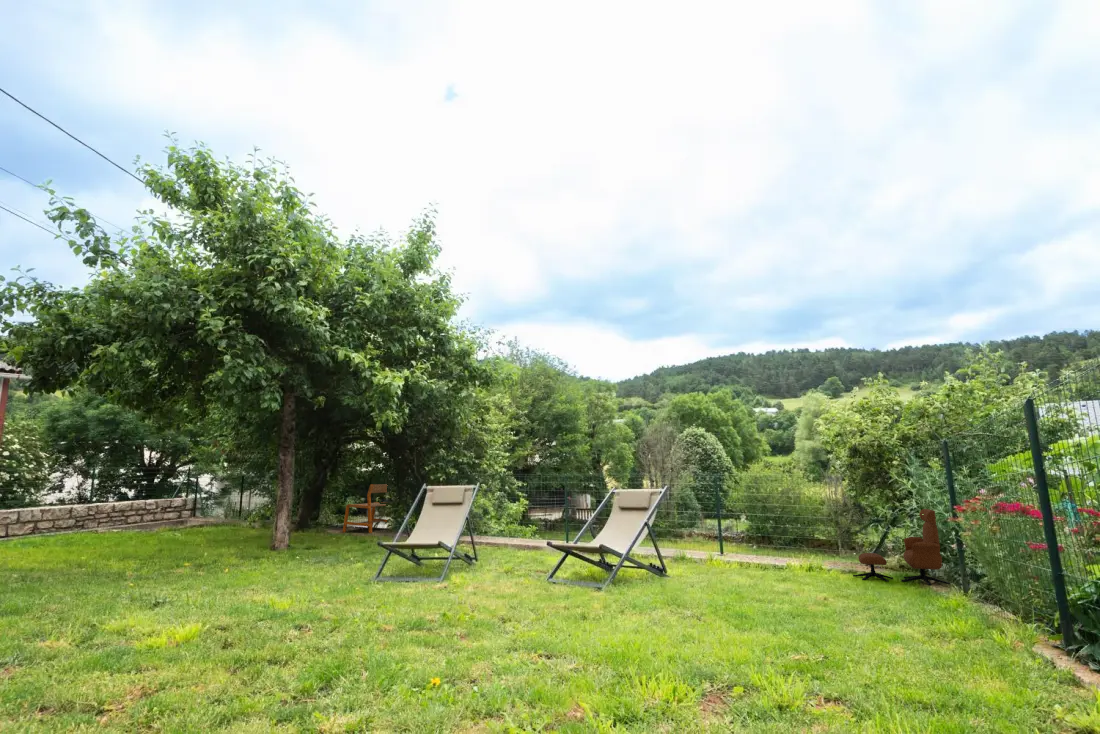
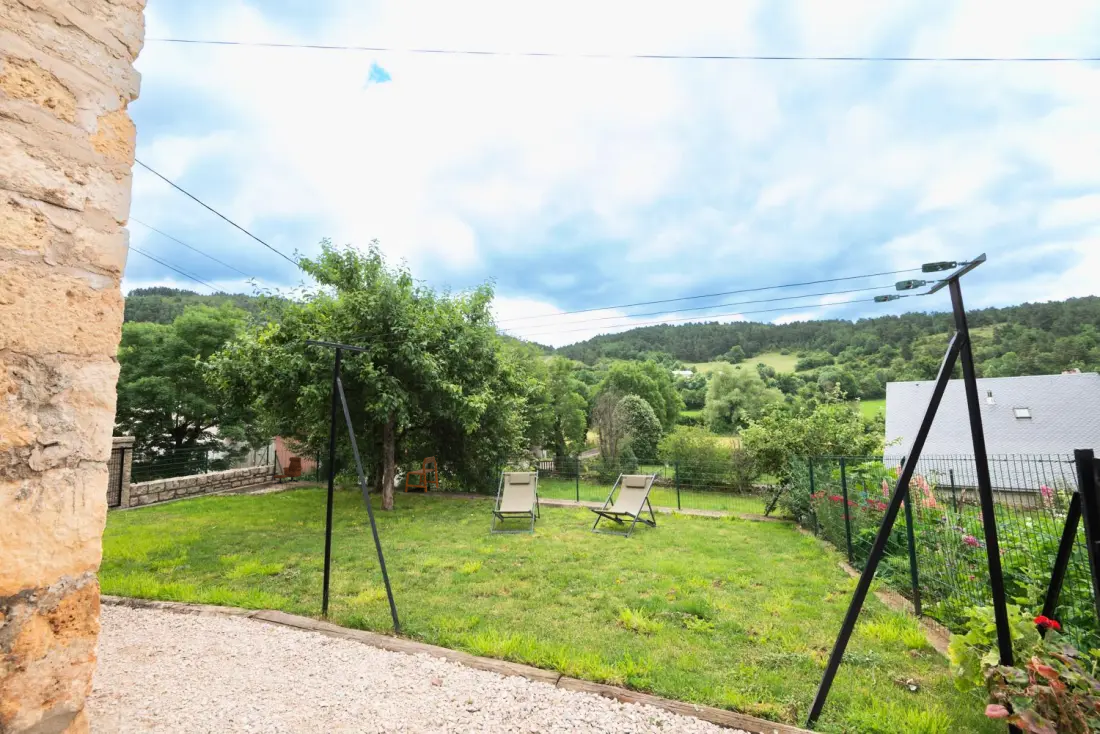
lounge chair: present [853,509,950,585] -> present [274,457,303,484]

